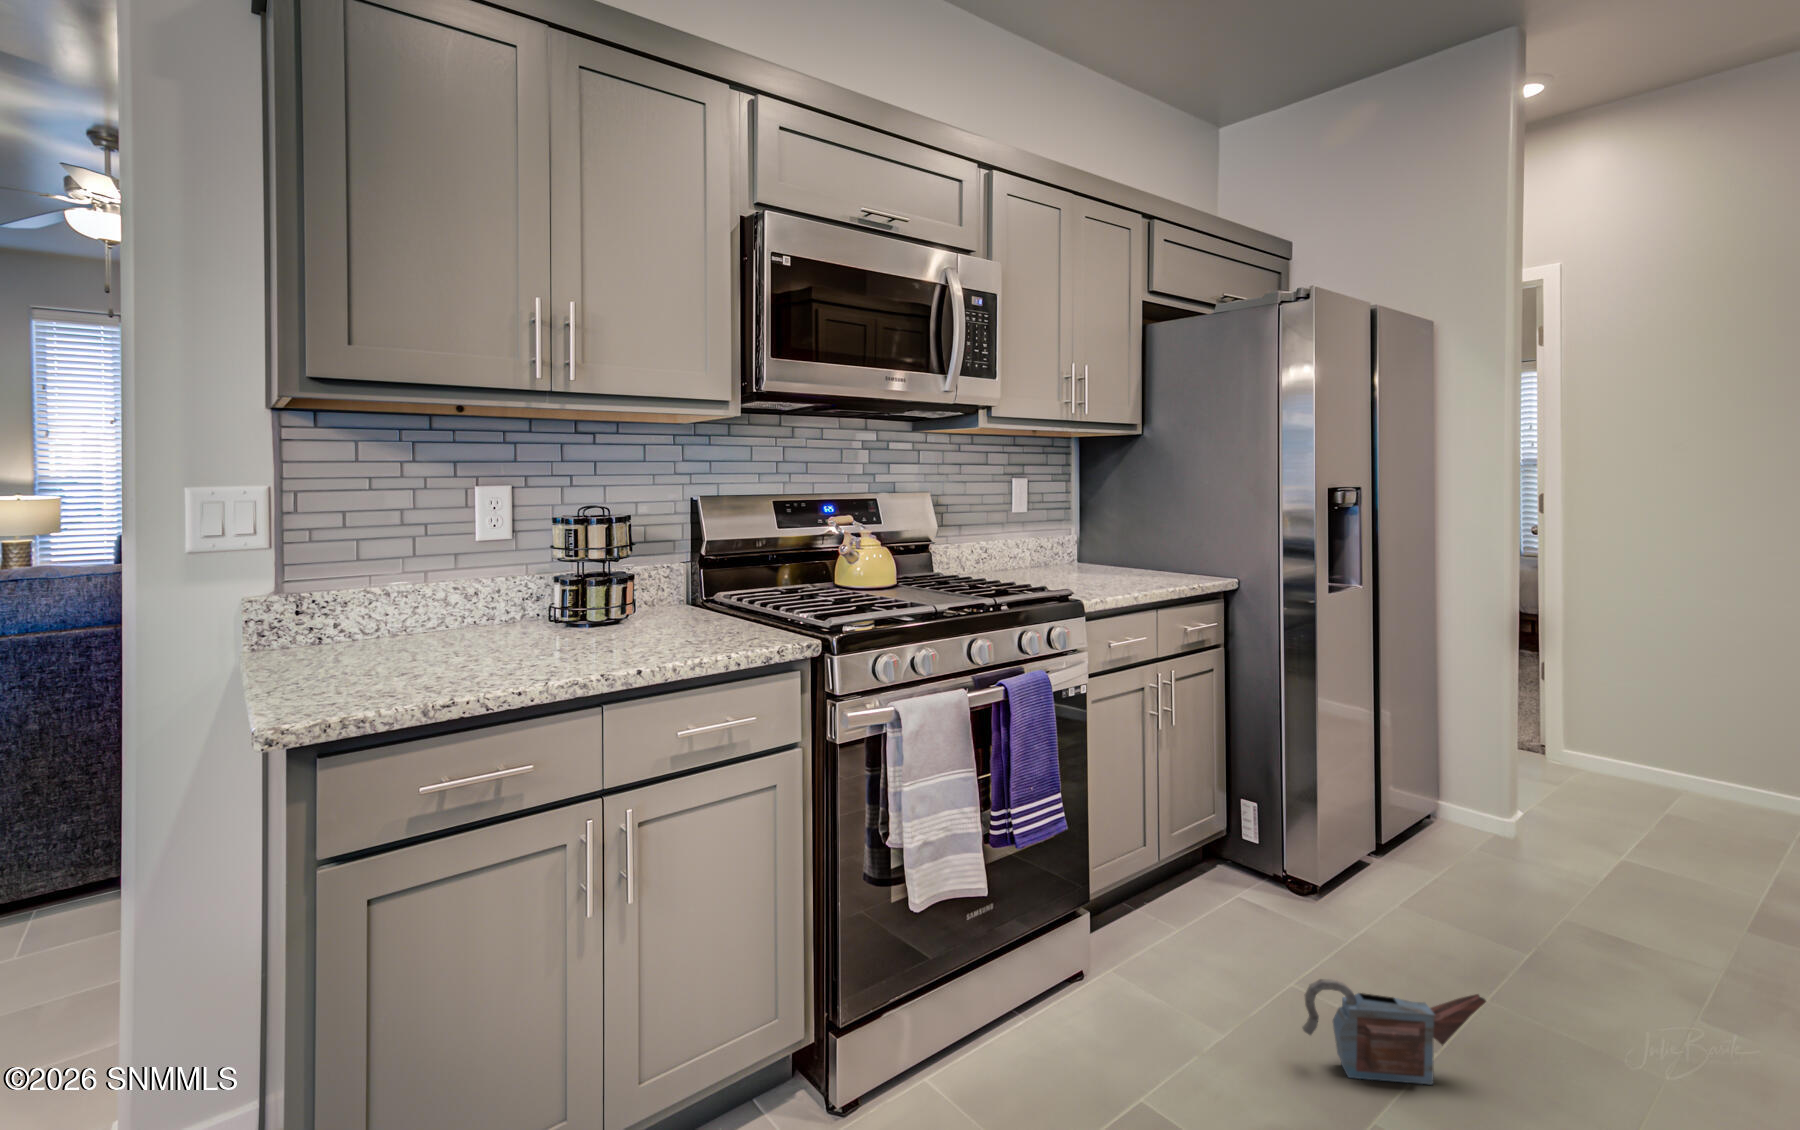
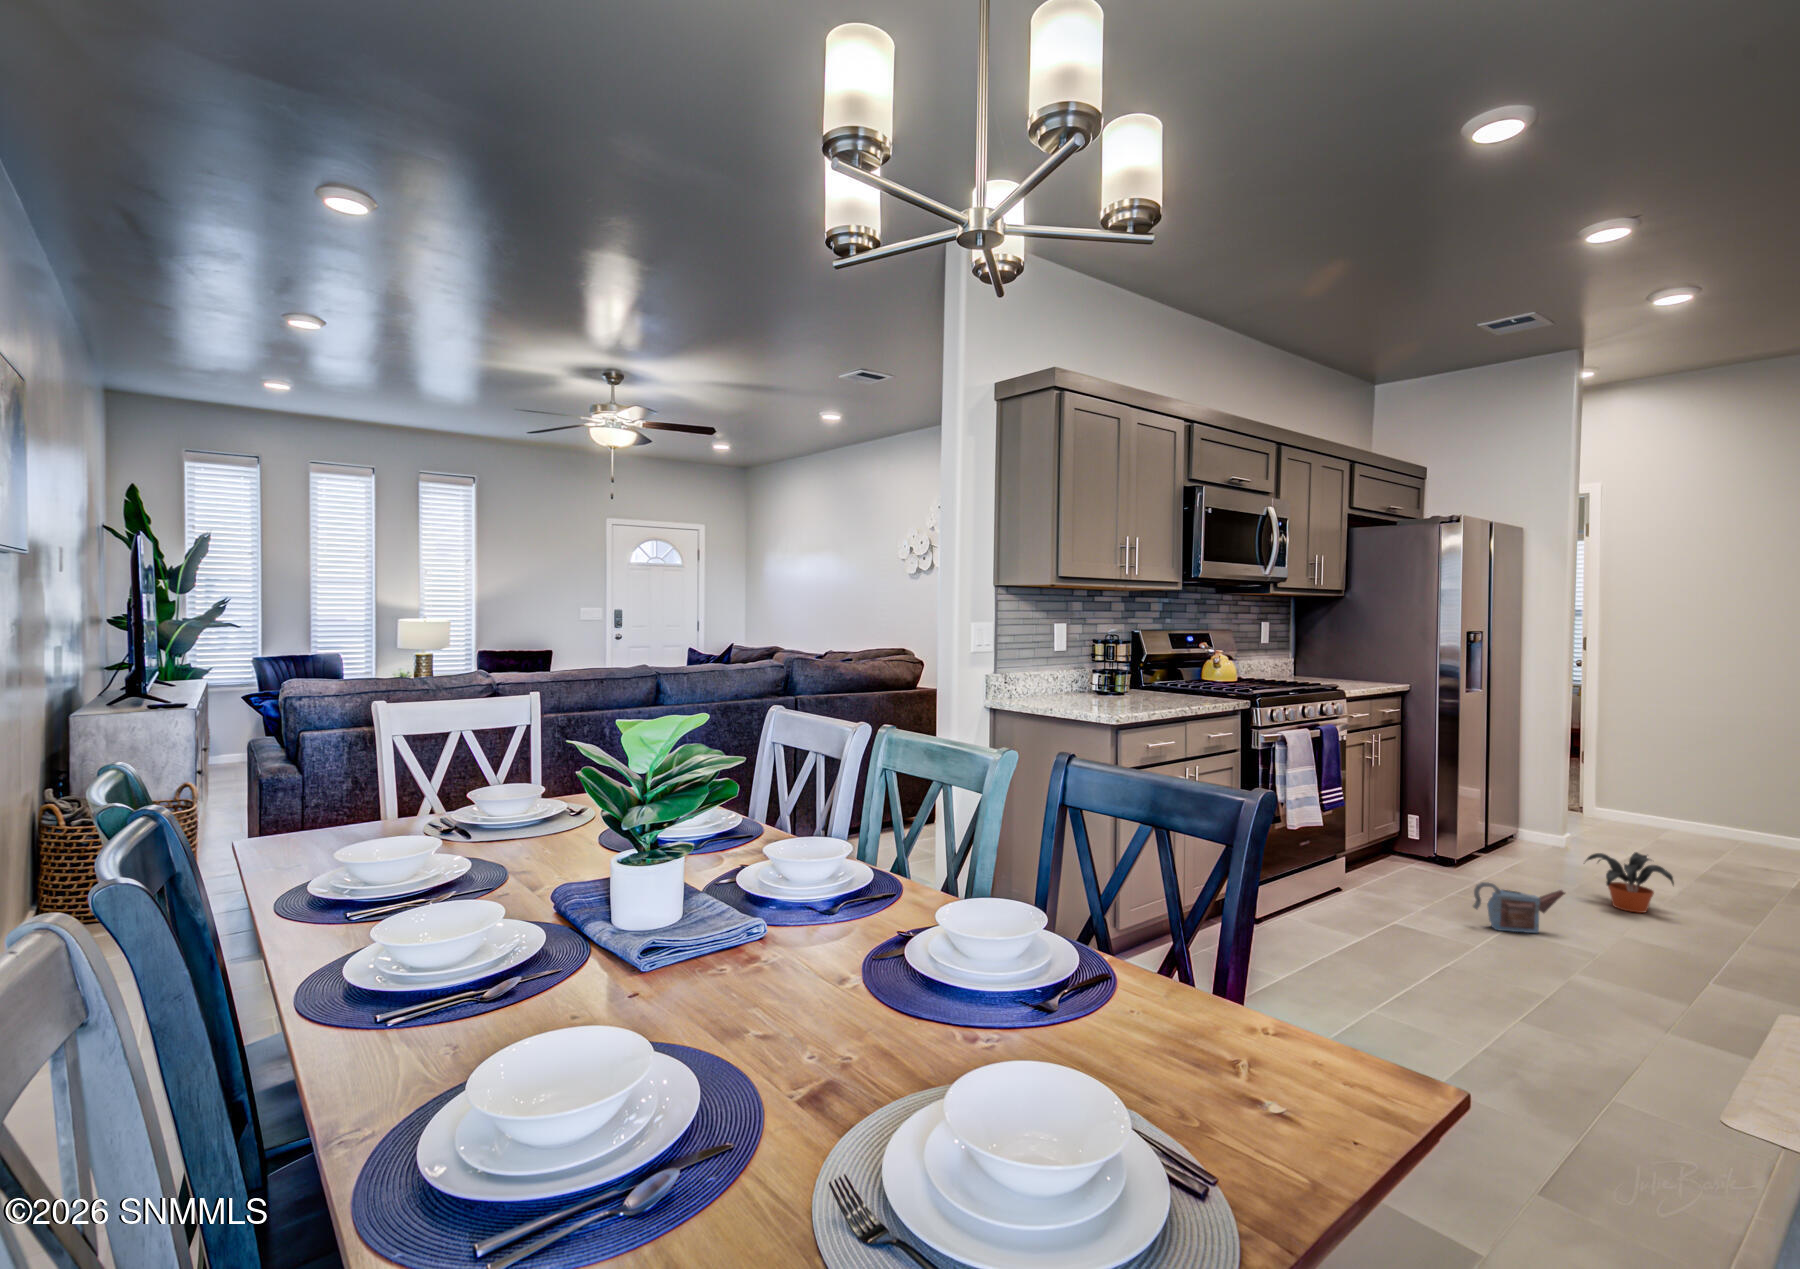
potted plant: none [1529,874,1700,998] -> present [1586,852,1674,913]

